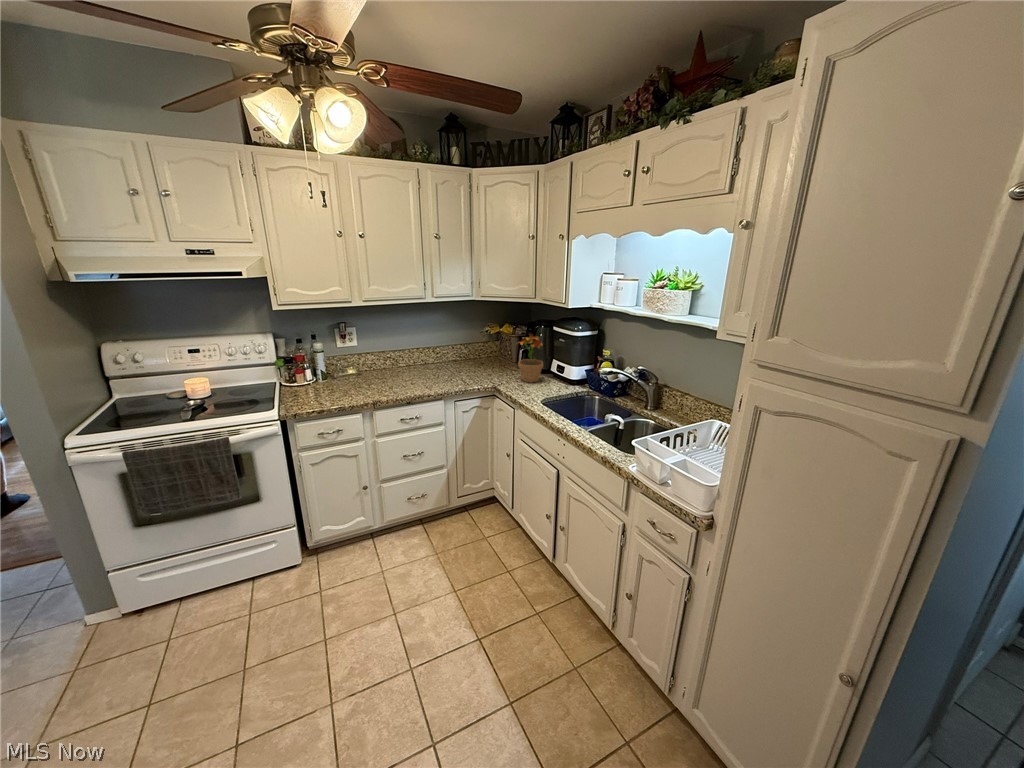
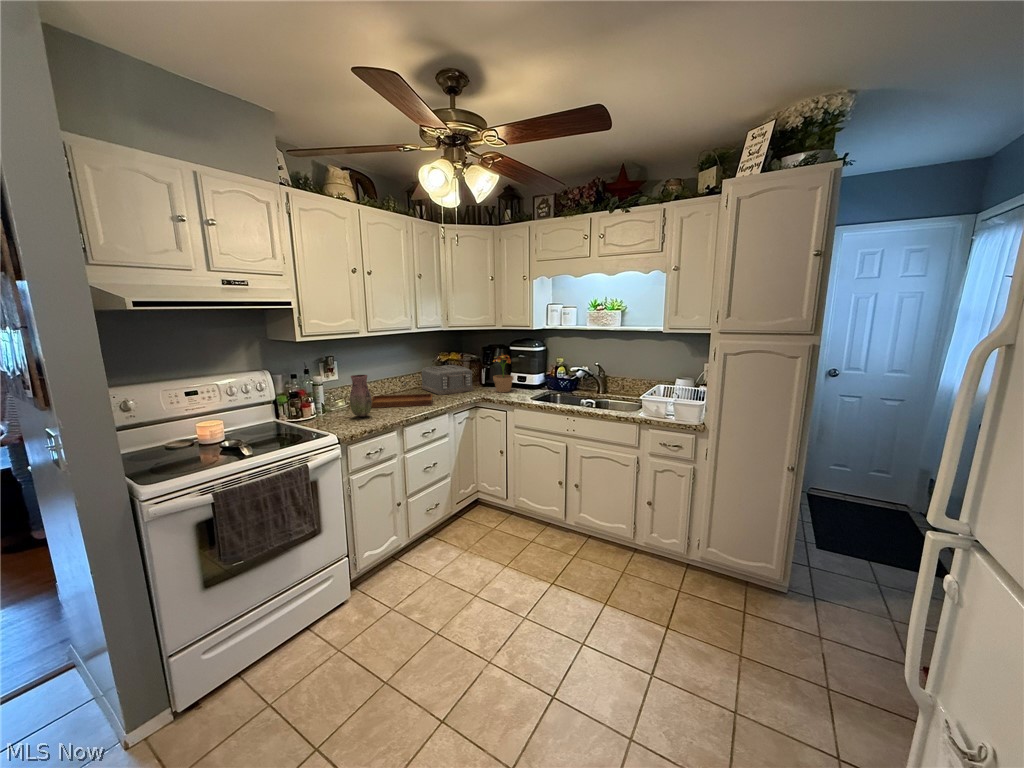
toaster: none [457,338,502,373] -> present [421,365,473,395]
vase: none [327,348,351,392] -> present [350,375,372,417]
tray: none [369,357,442,388] -> present [372,382,433,408]

